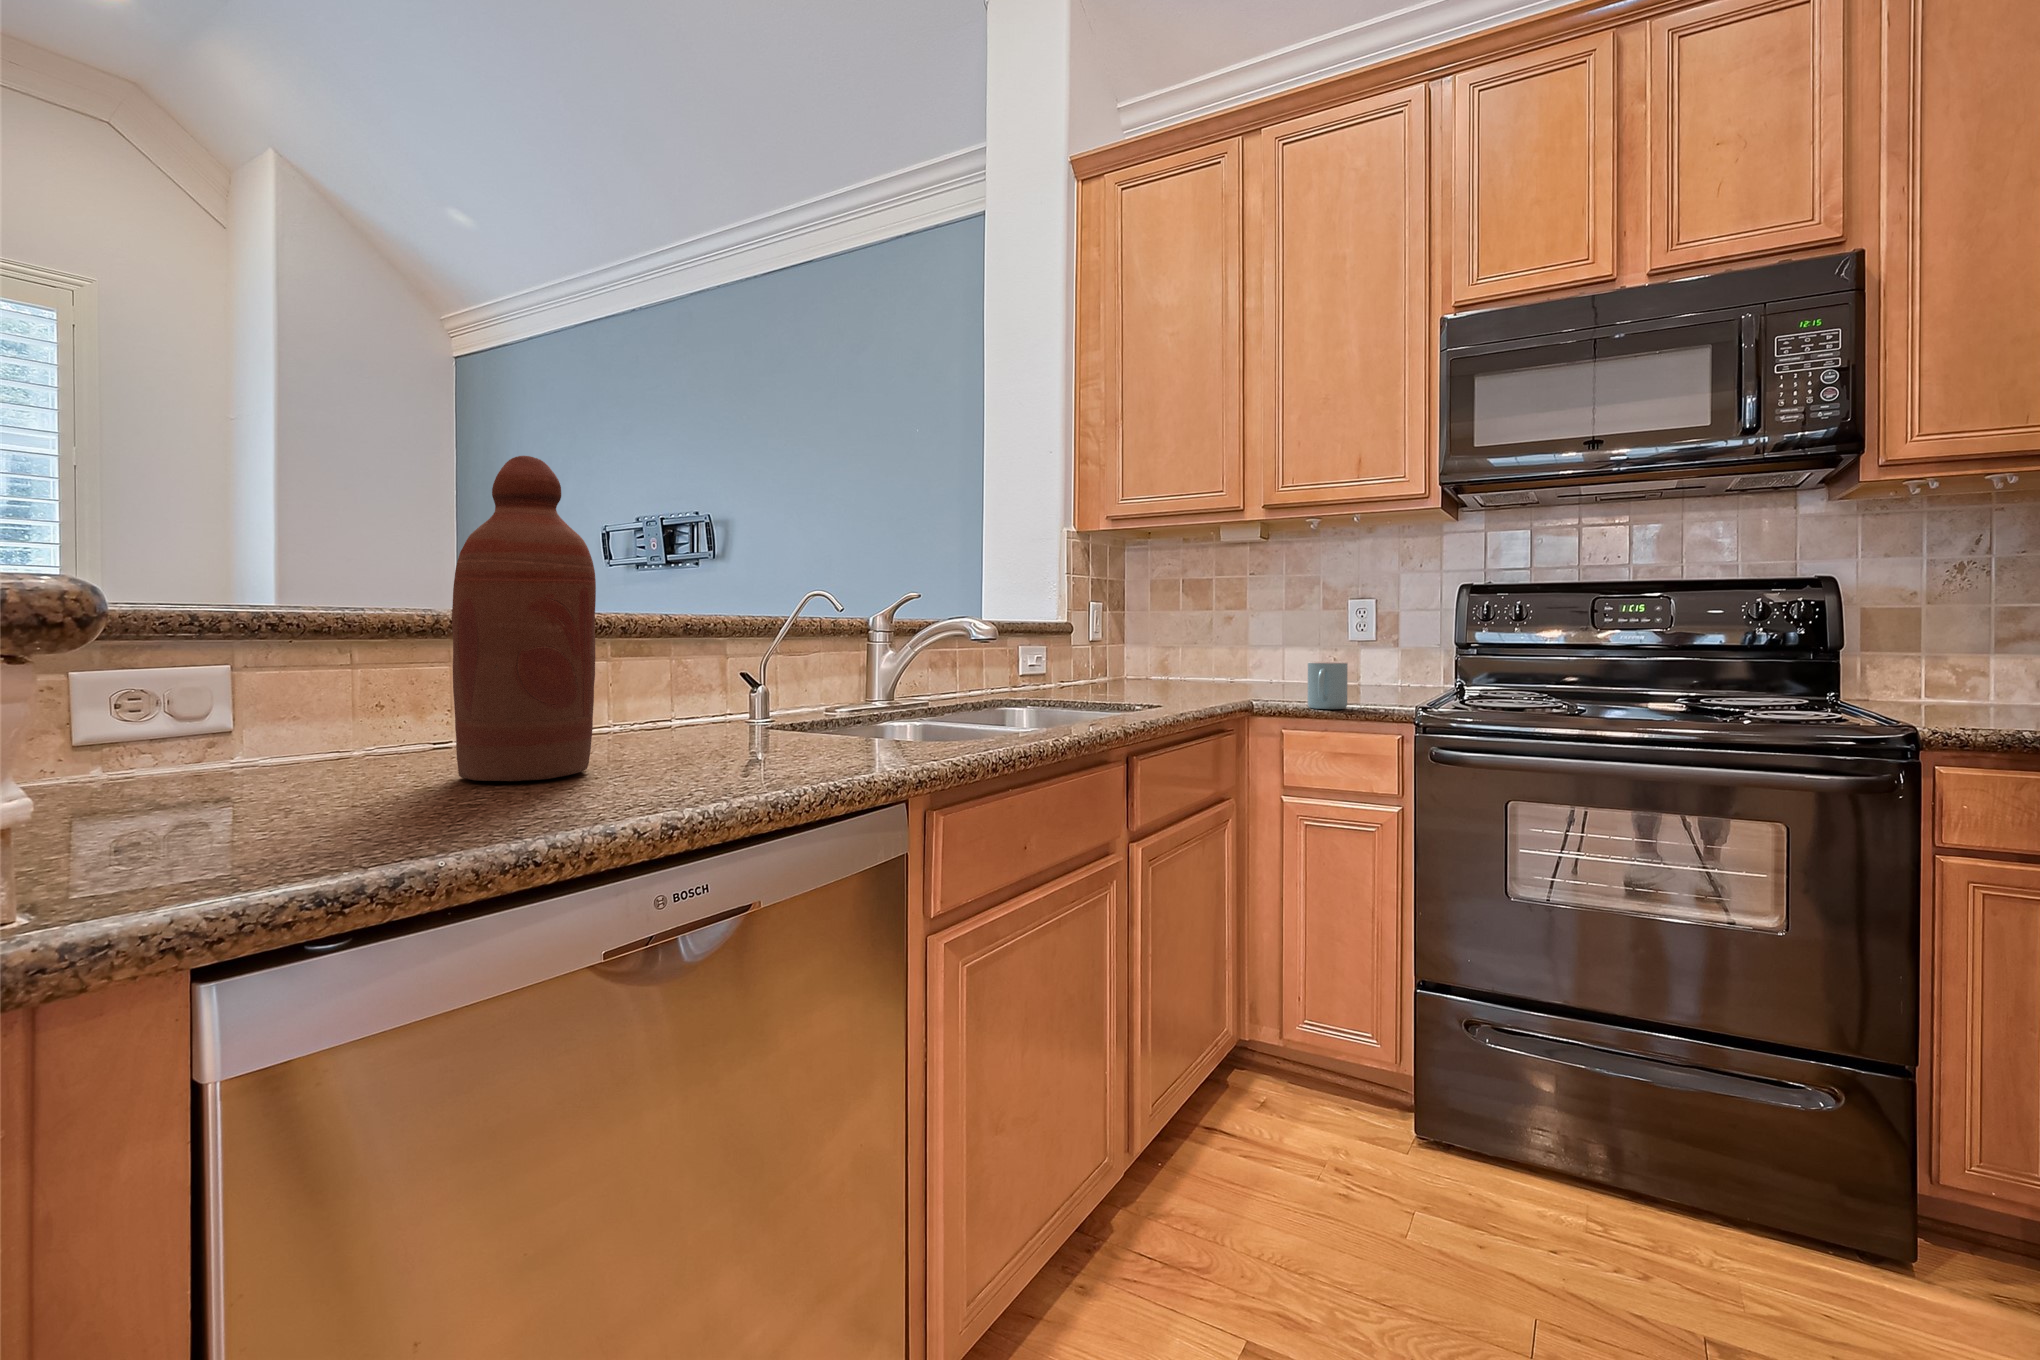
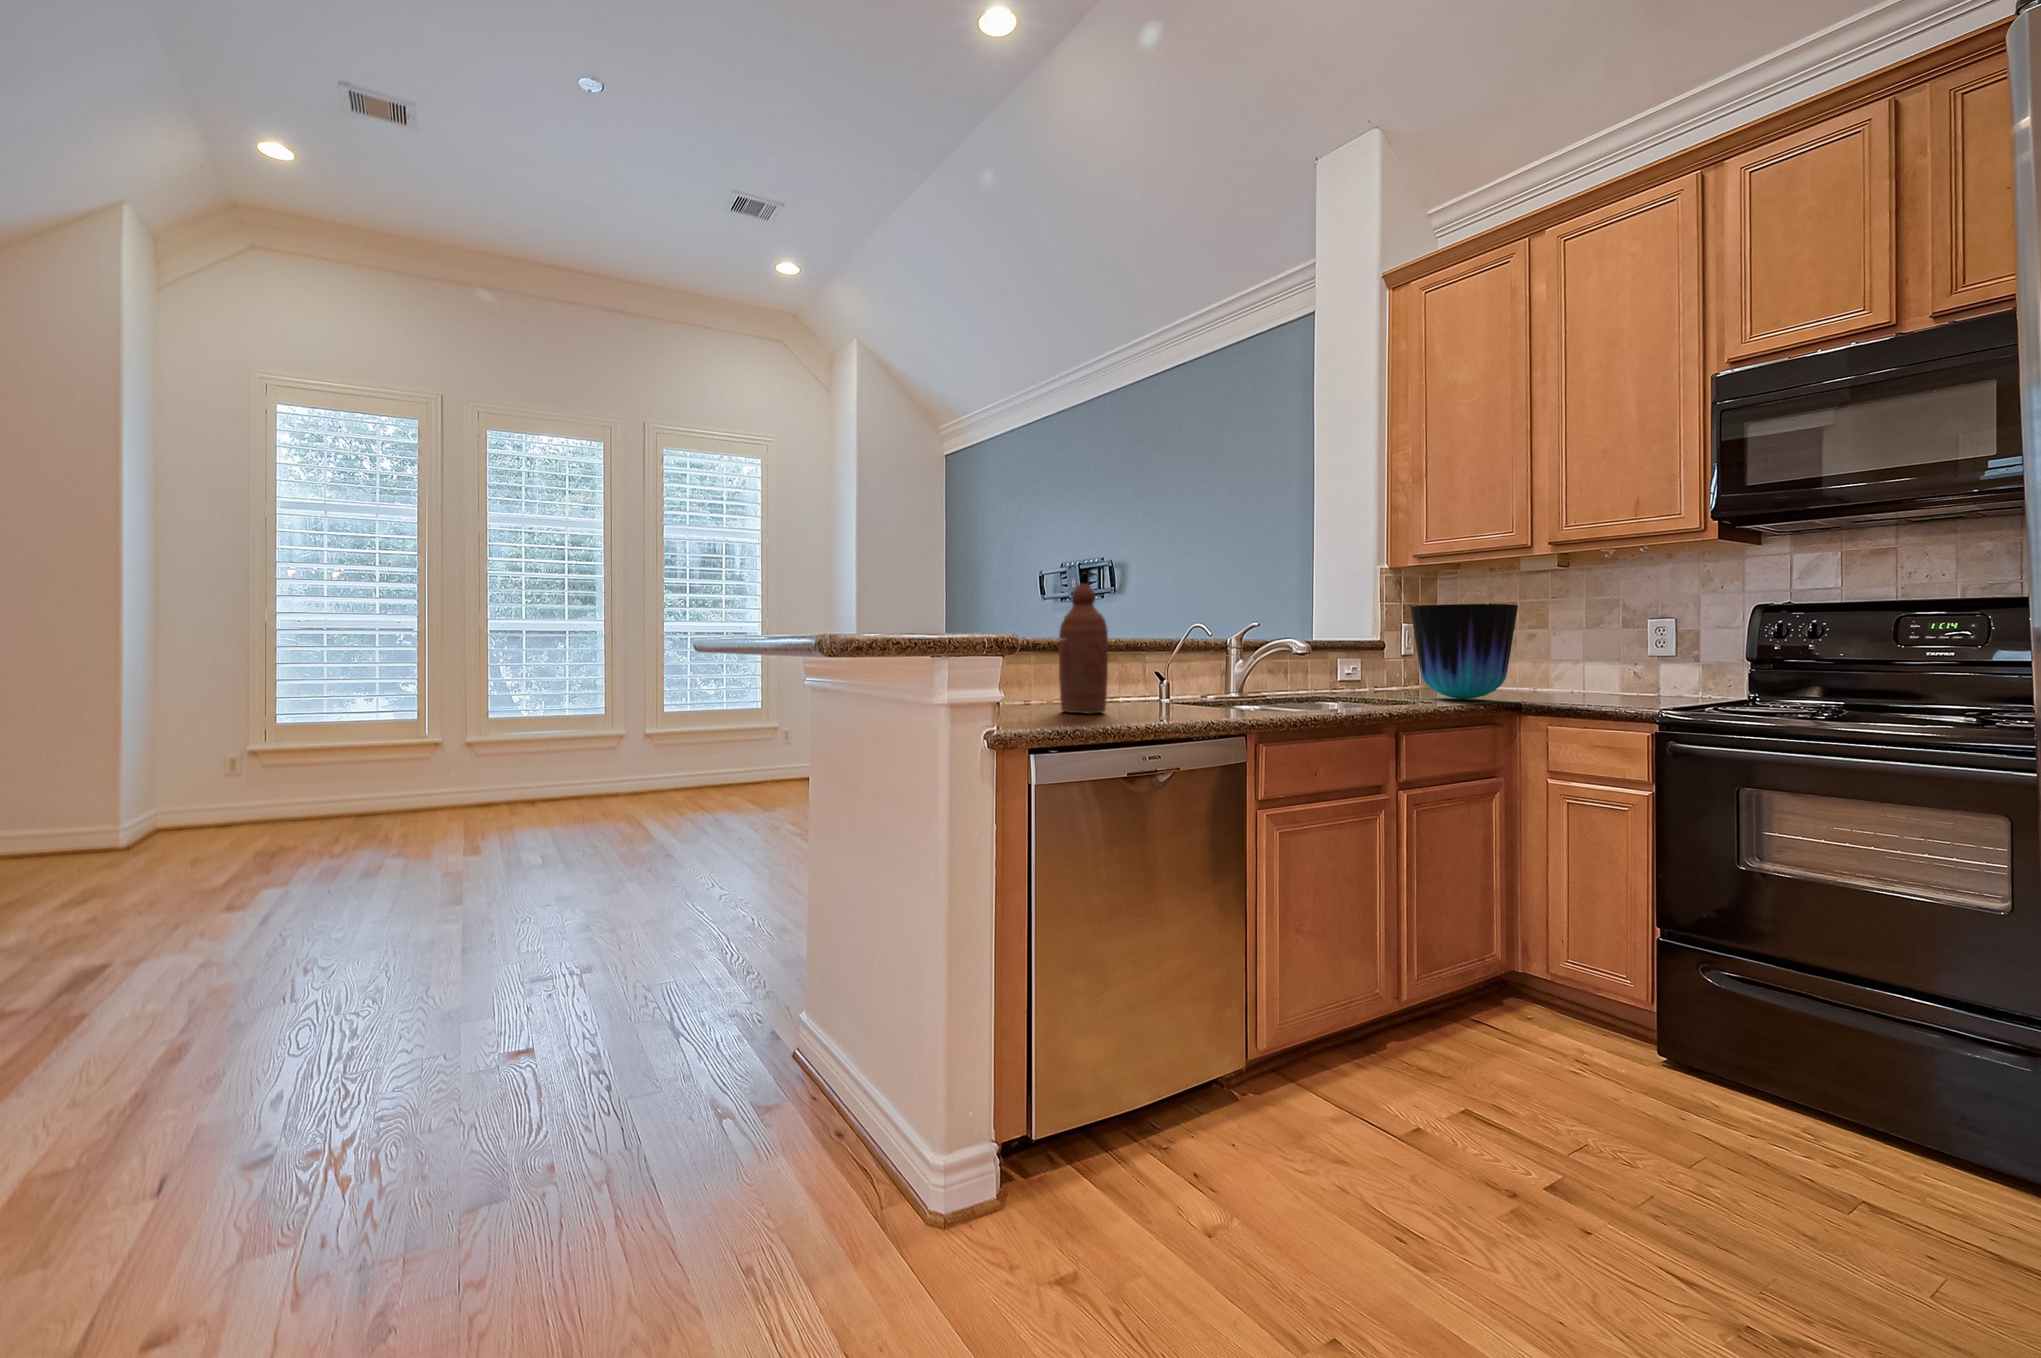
vase: none [1117,569,1242,698] -> present [1410,604,1518,699]
mug: present [1308,661,1348,709] -> none [1572,673,1609,710]

